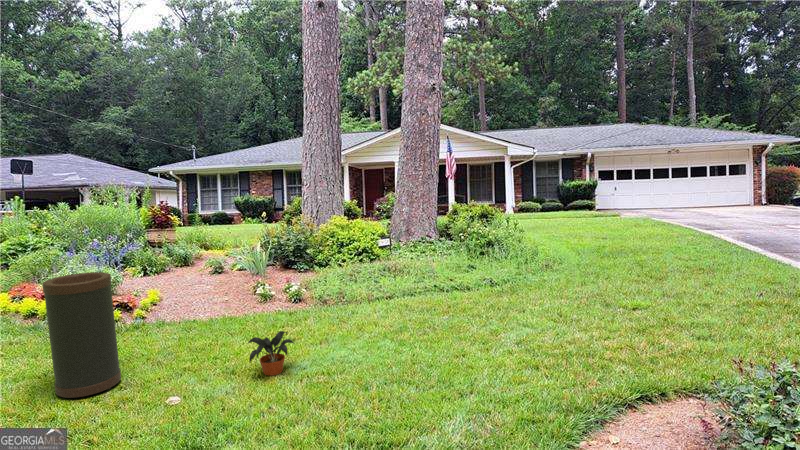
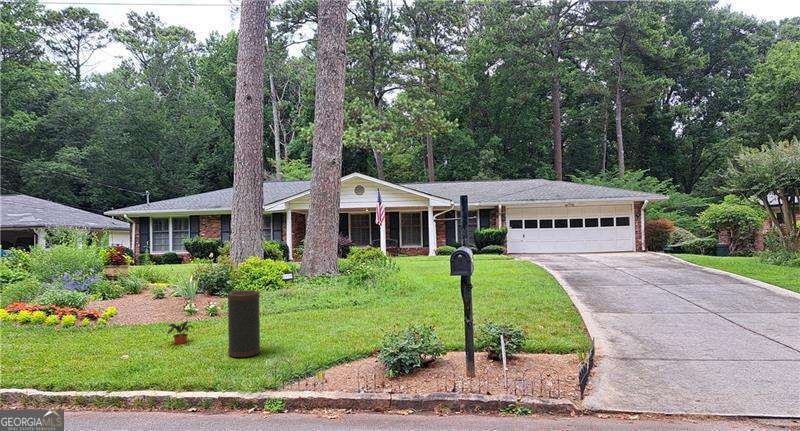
trash can: present [42,272,121,398] -> present [228,290,260,357]

